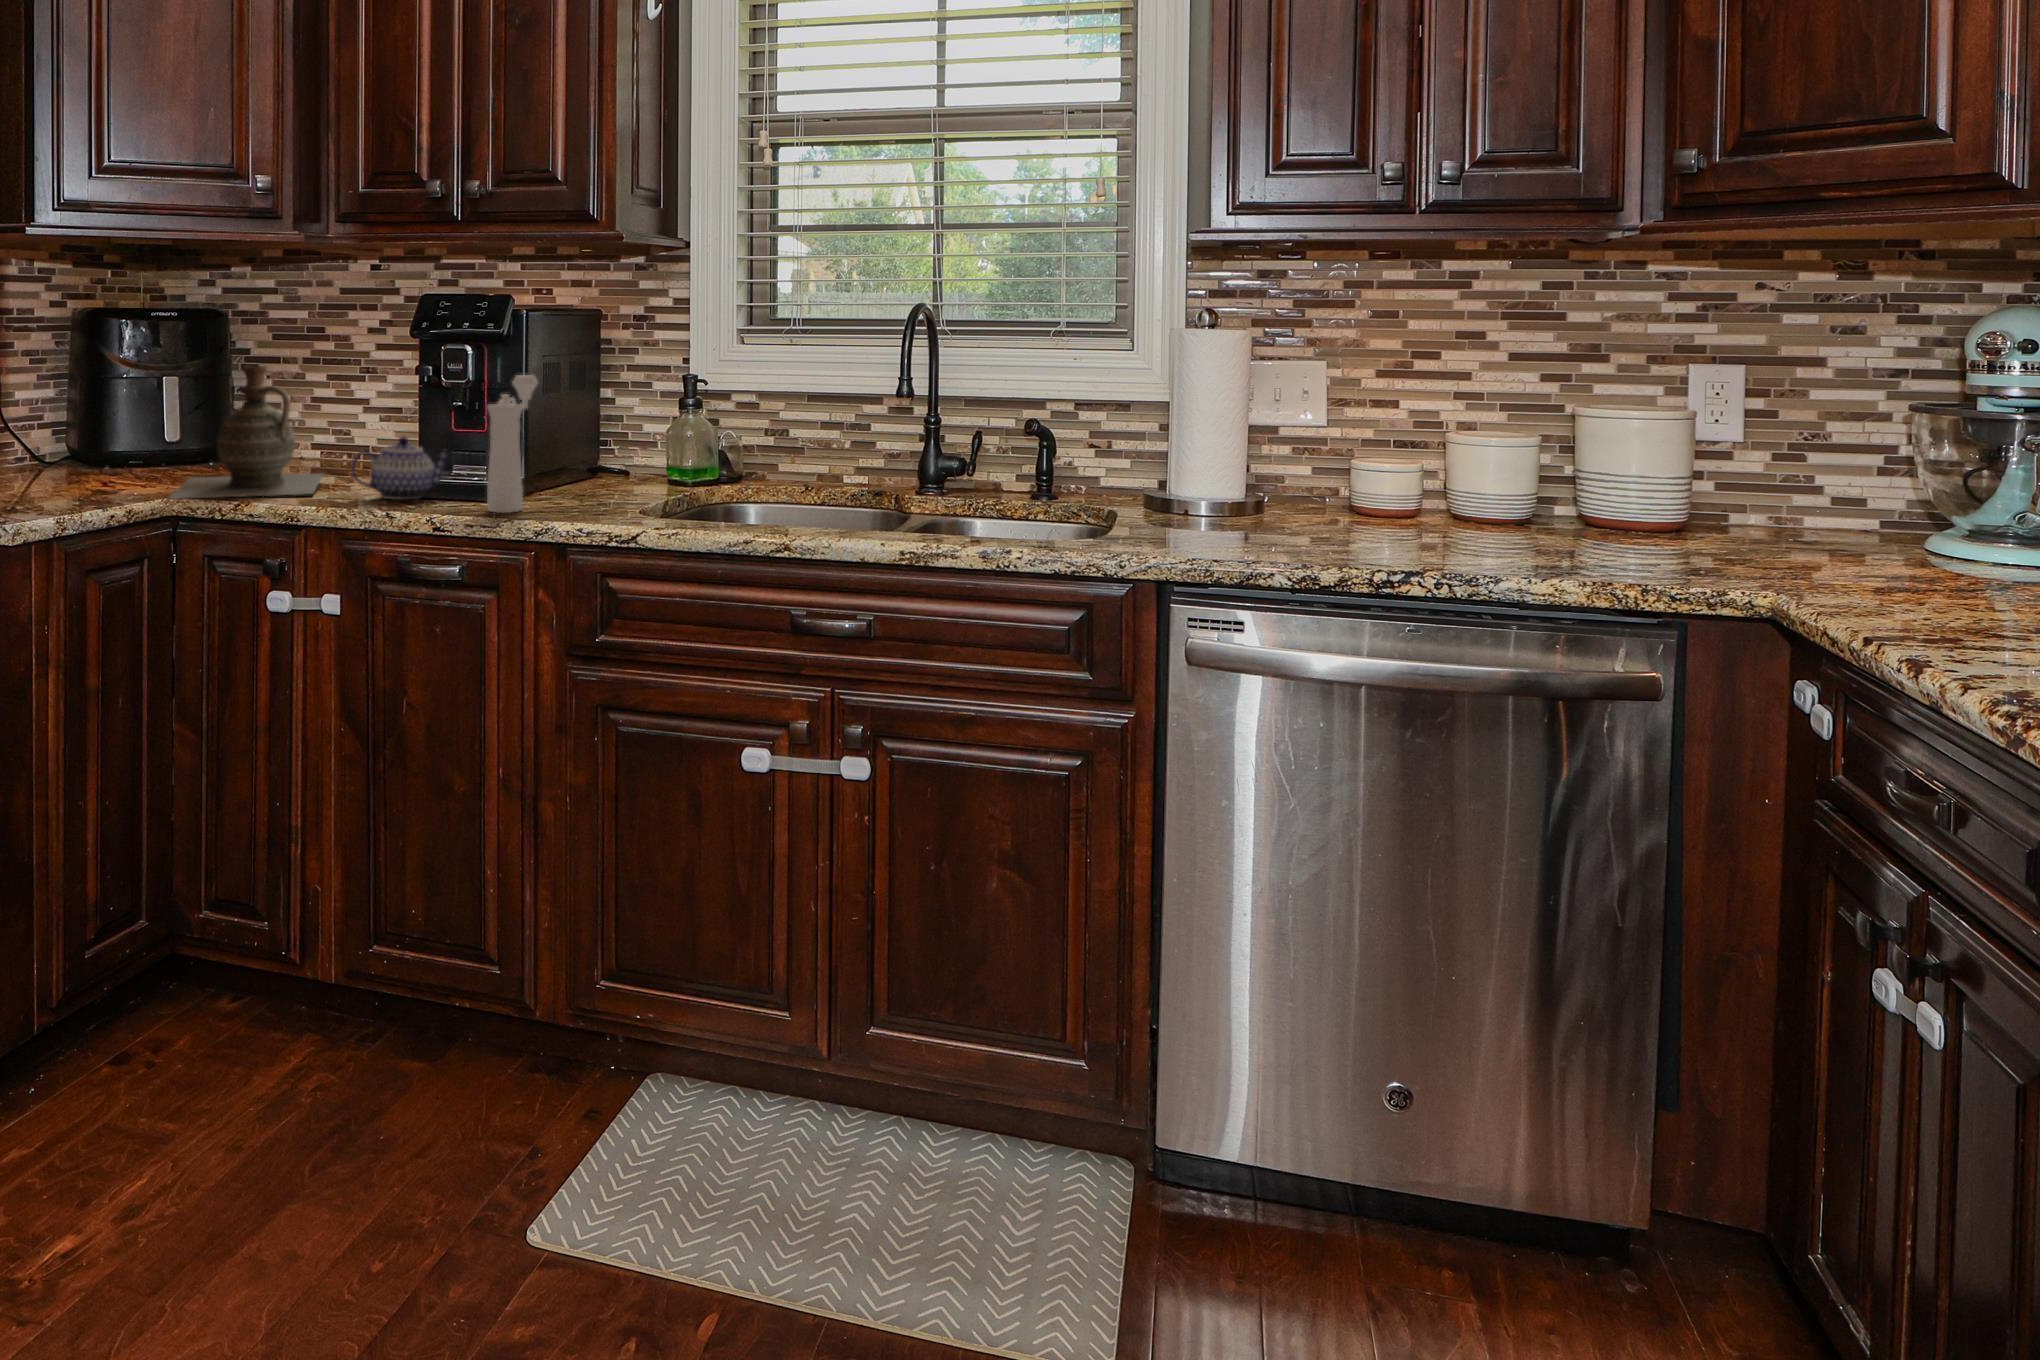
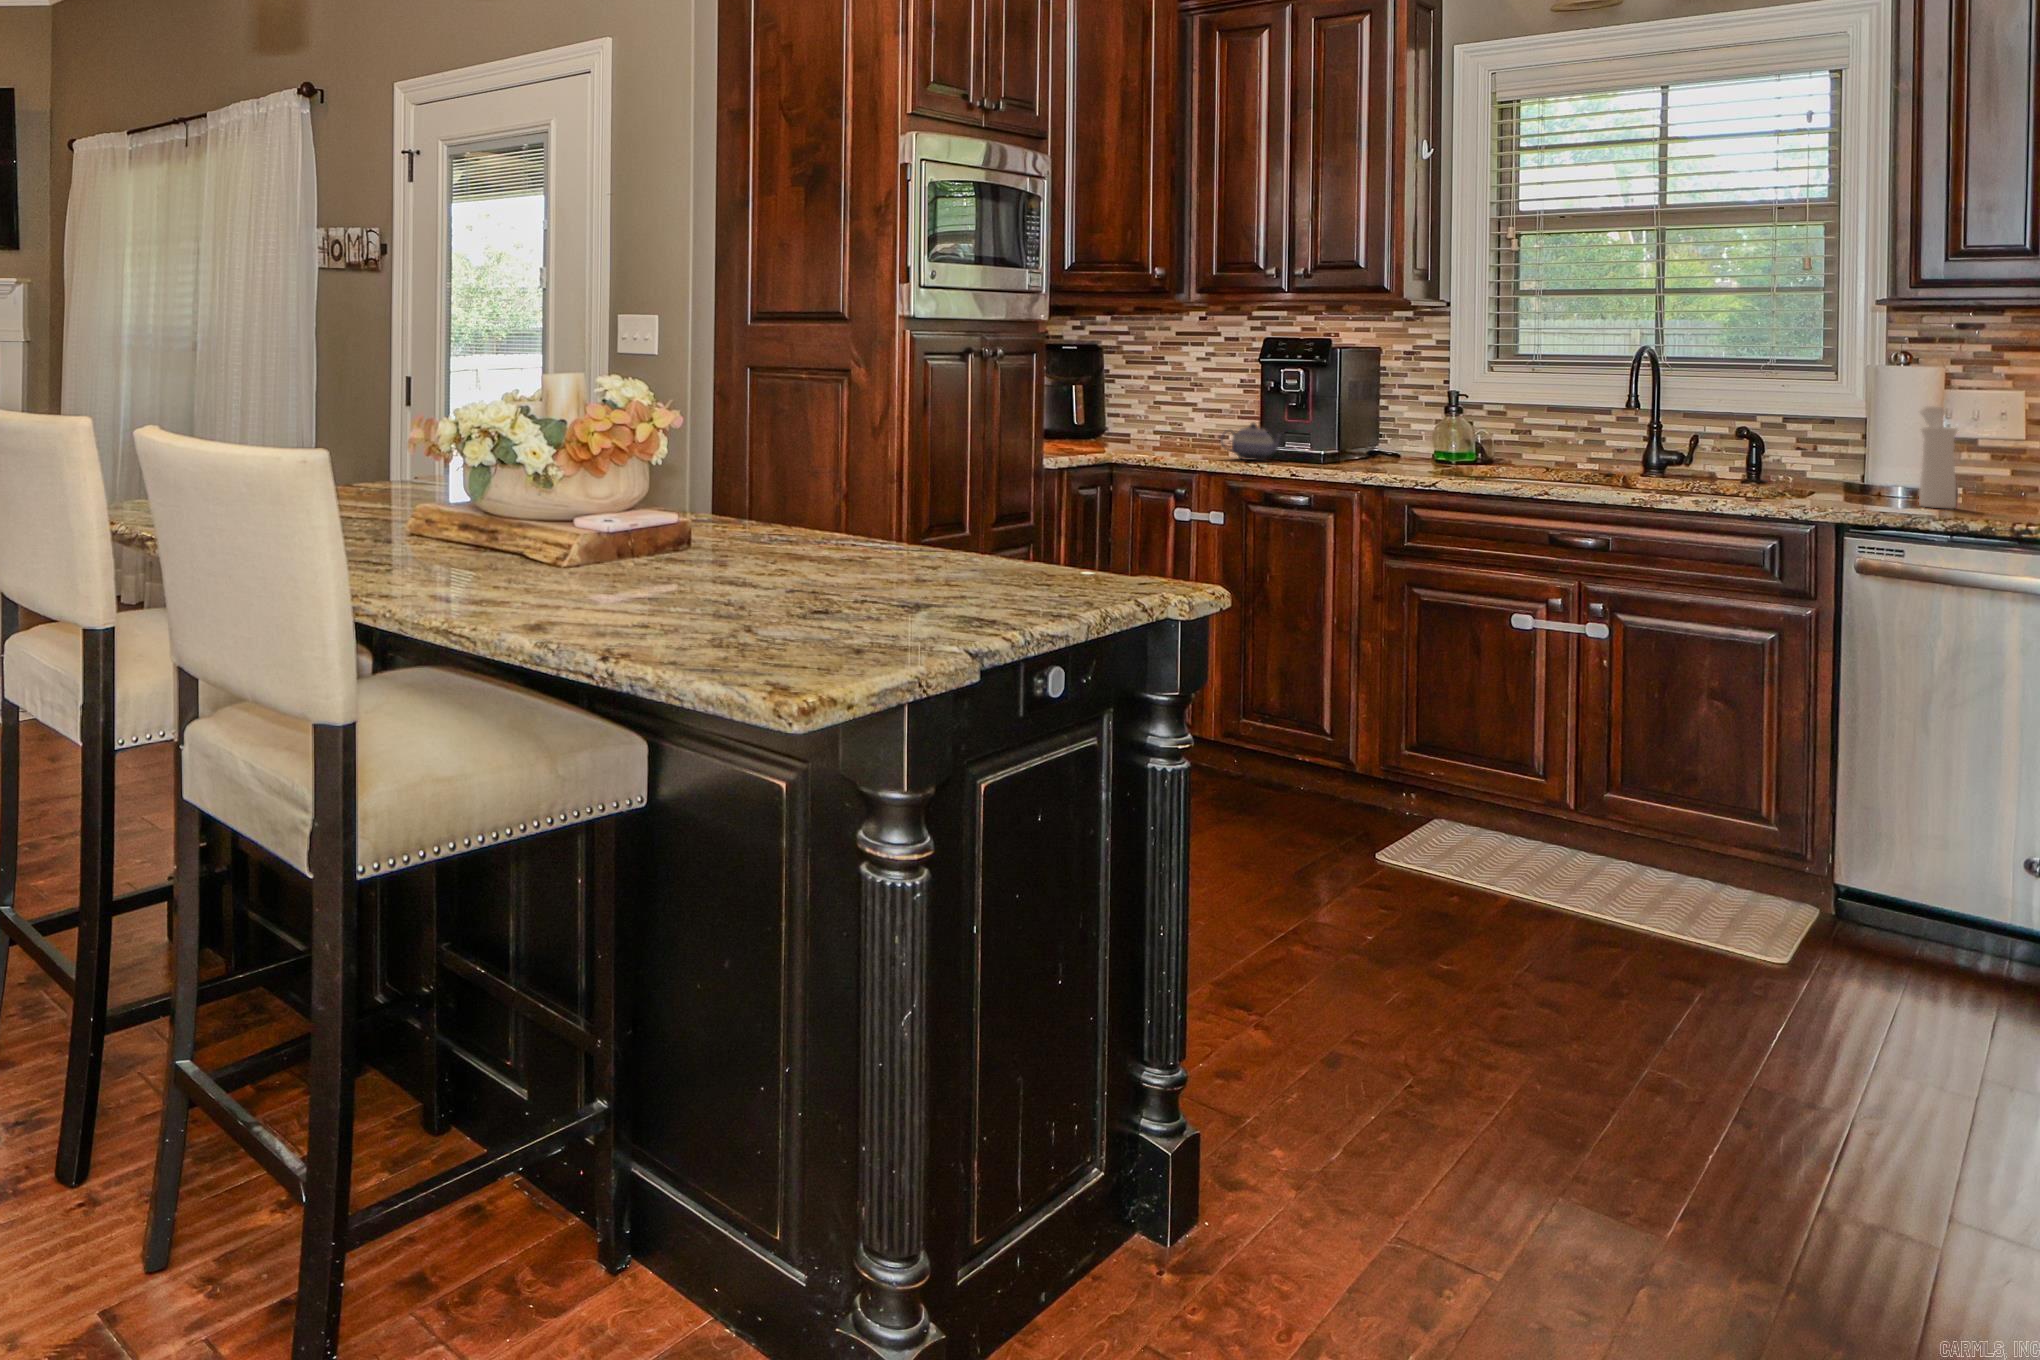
ceramic jug: present [170,365,323,499] -> none [1100,378,1193,455]
pepper mill: present [487,375,538,513] -> present [1919,406,1957,509]

